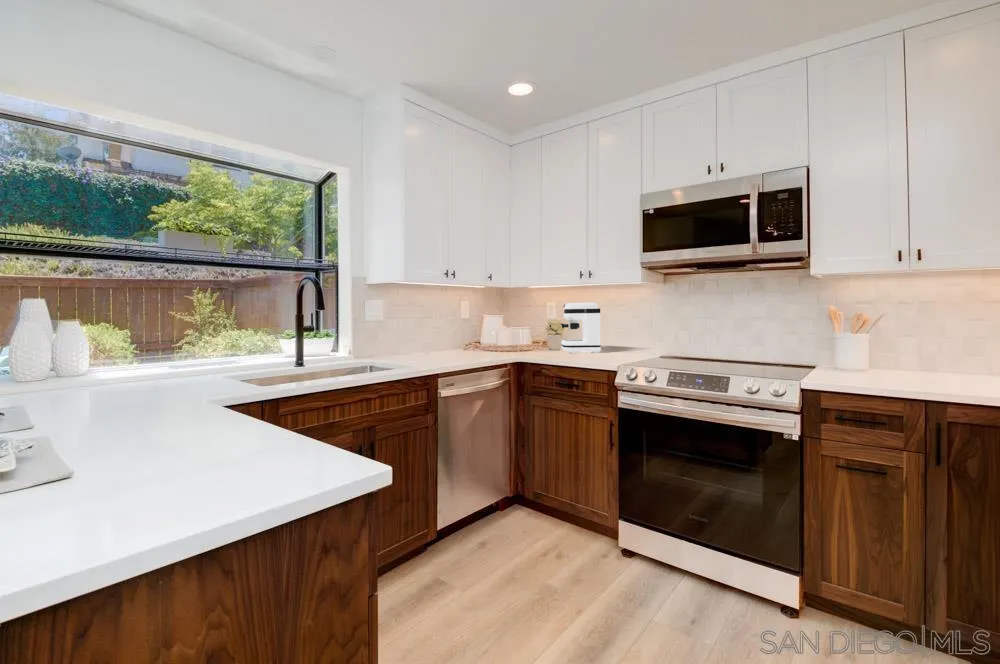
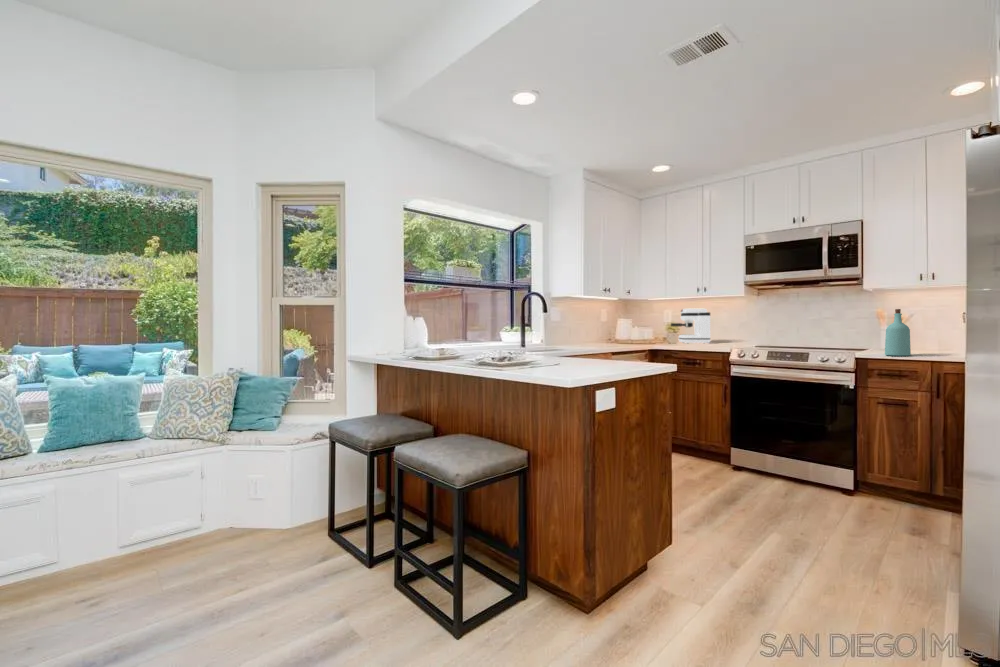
bottle: none [847,307,890,387] -> present [885,309,911,356]

